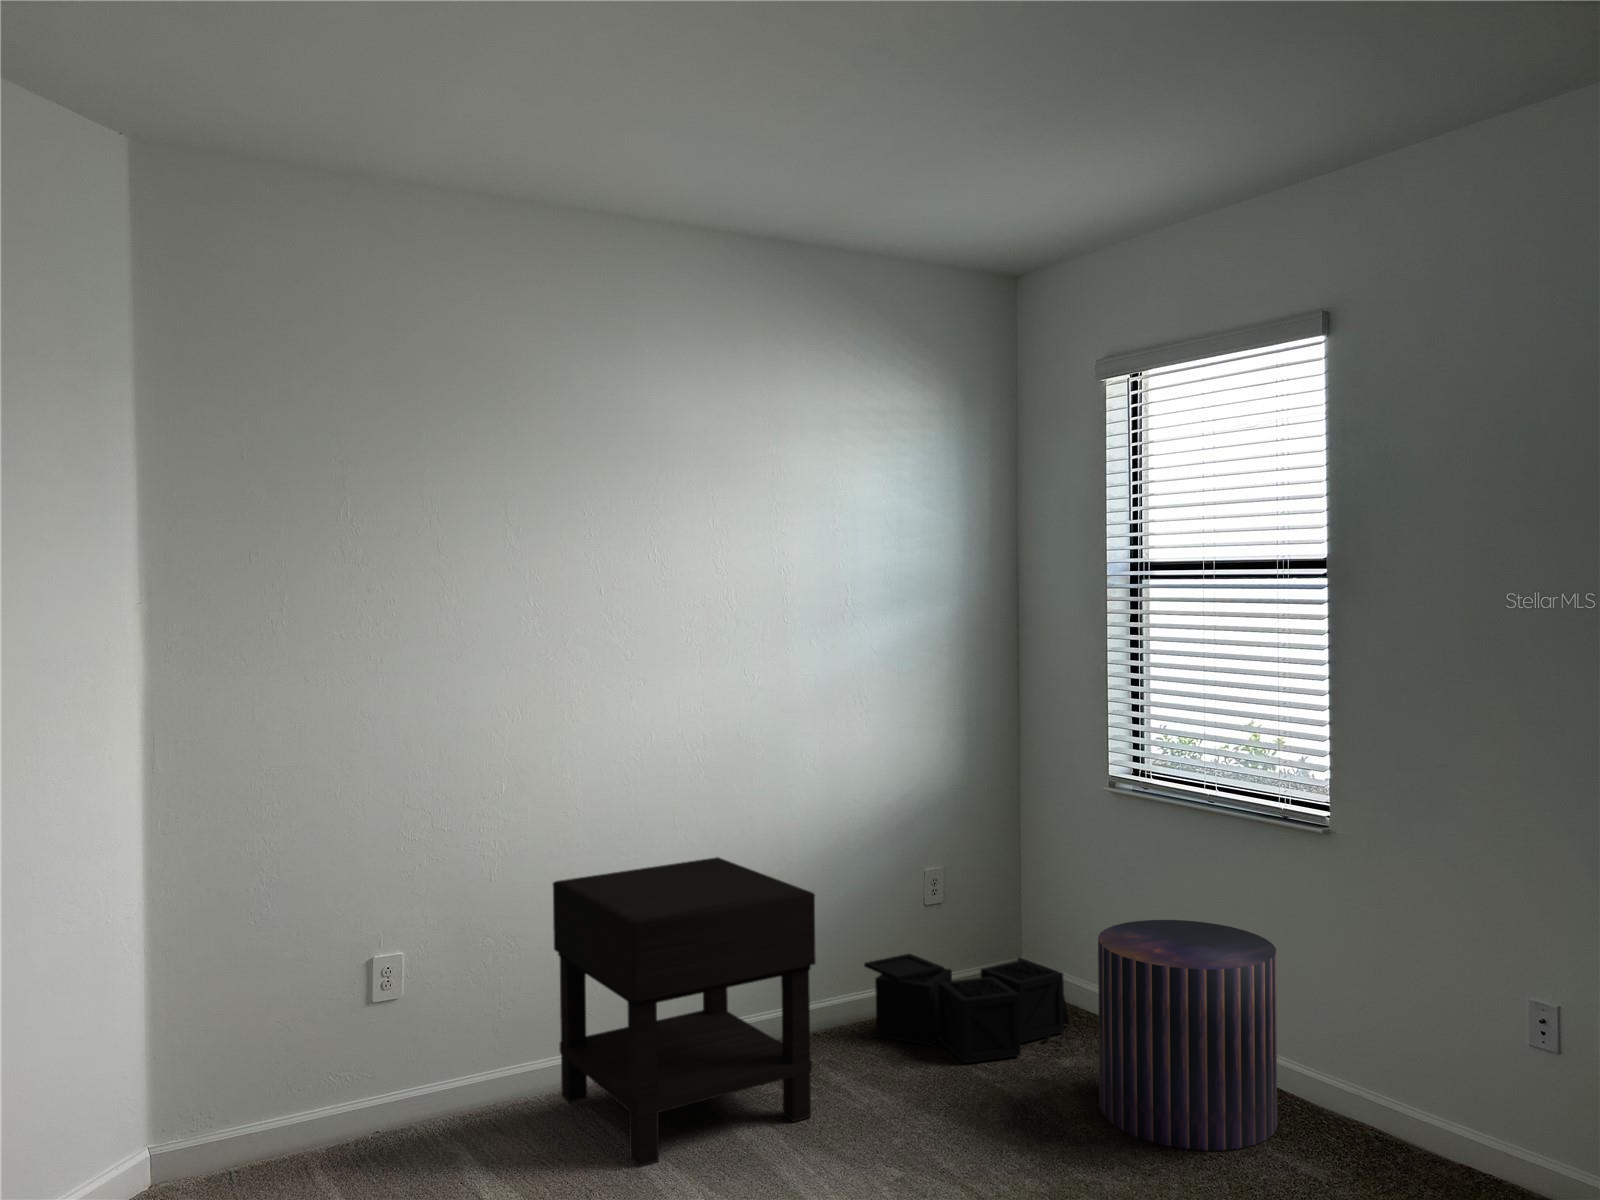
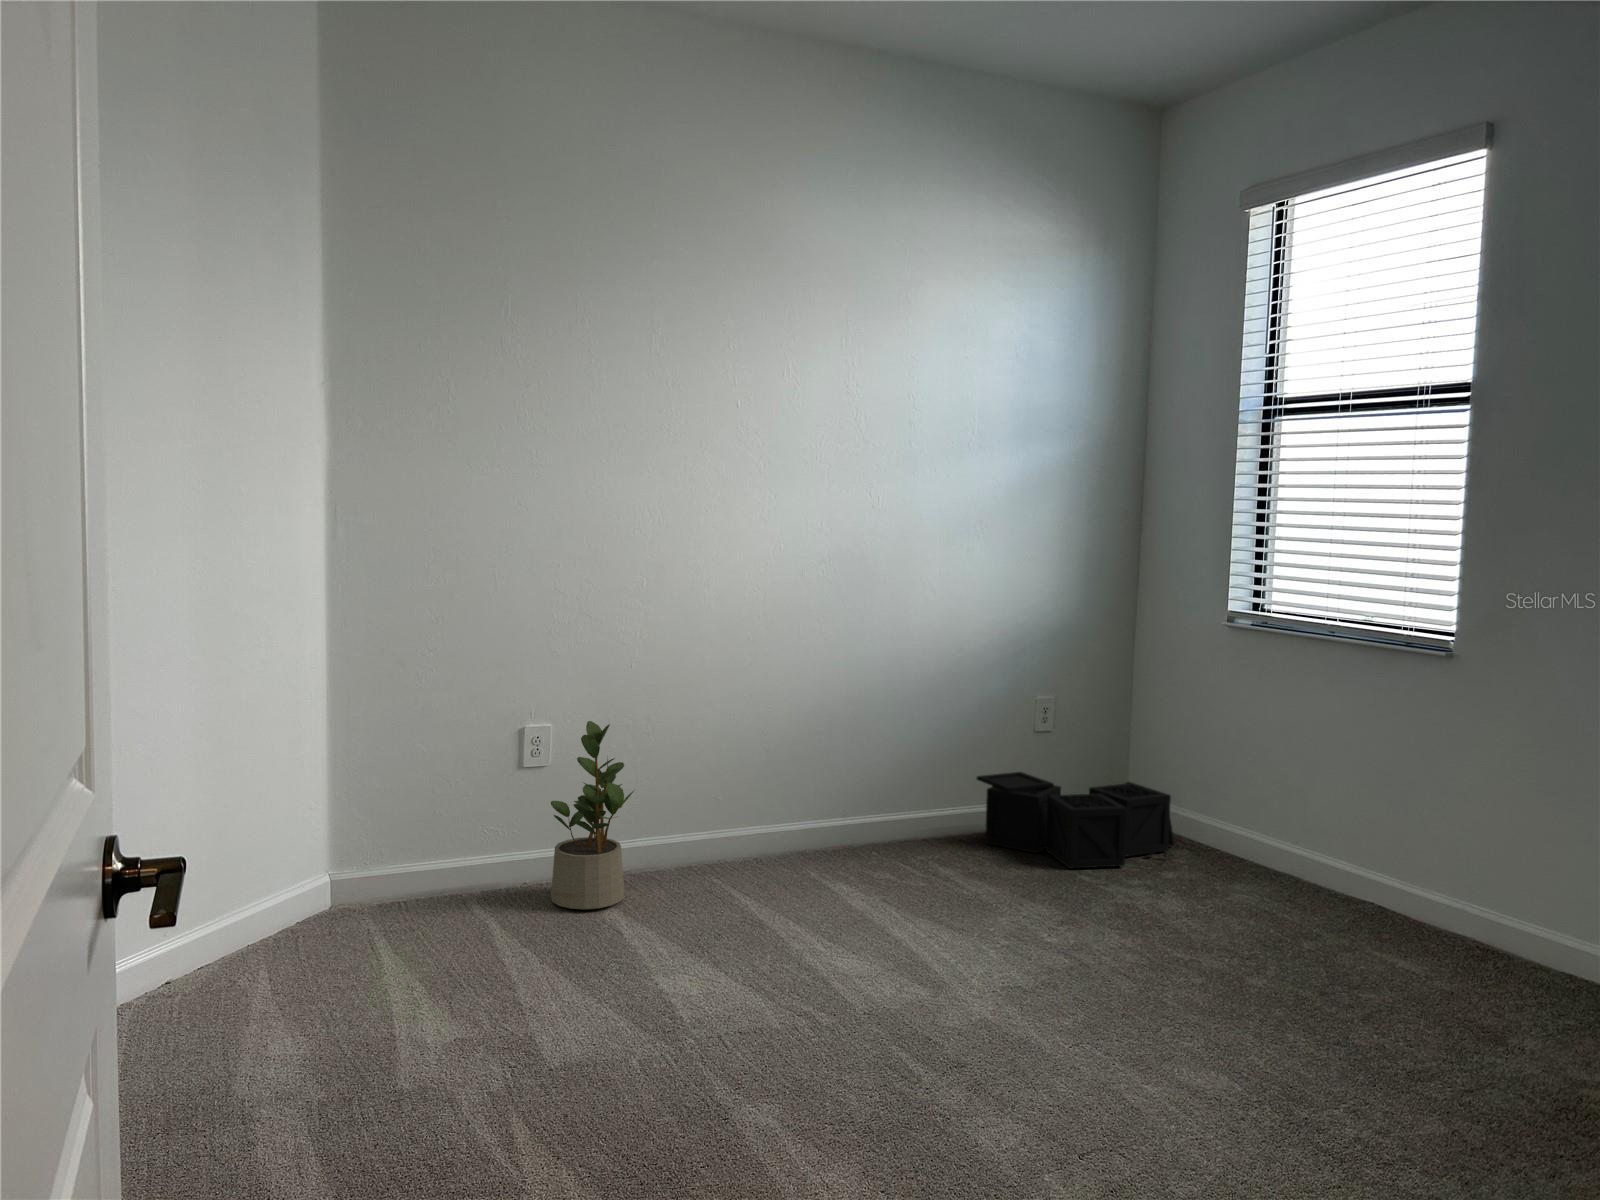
nightstand: present [553,857,816,1167] -> none [687,664,934,925]
pouf: present [1098,920,1277,1151] -> none [1200,740,1388,951]
potted plant: none [404,950,499,1164] -> present [551,721,634,909]

